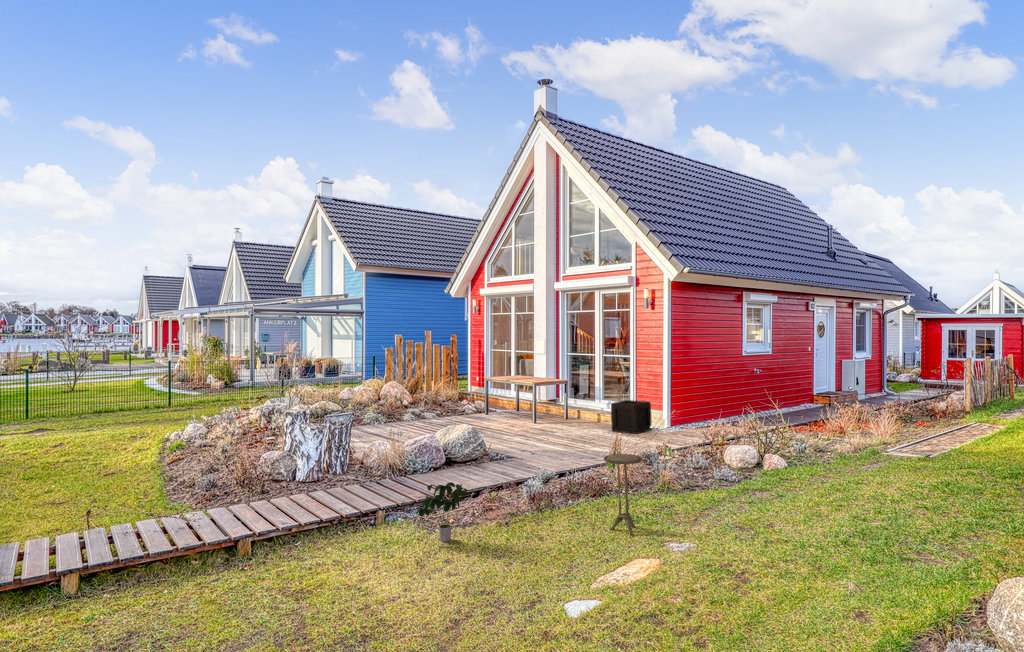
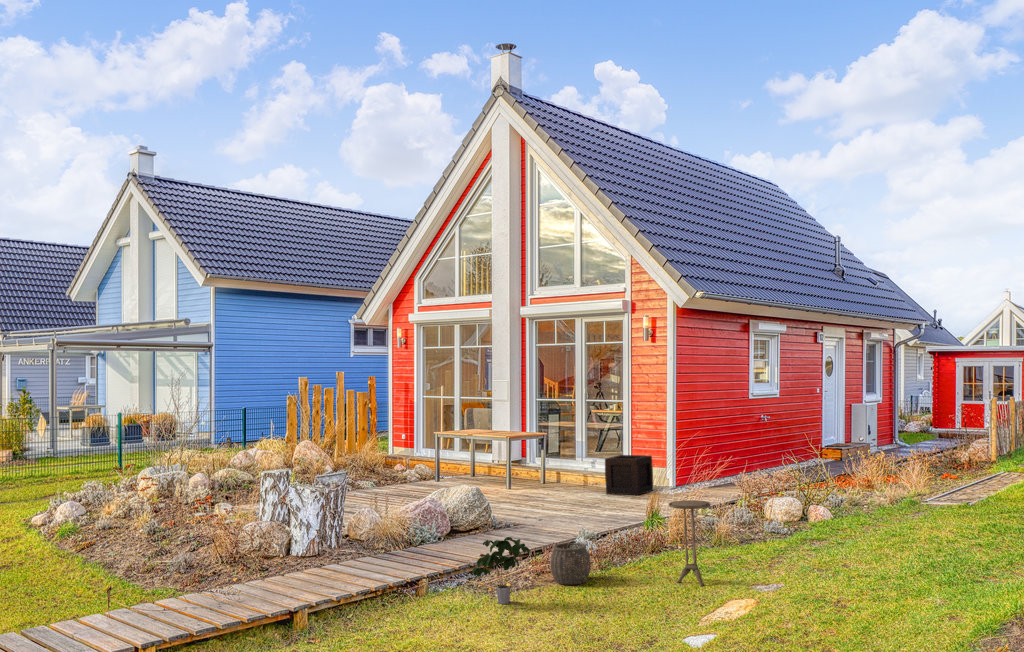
woven basket: none [501,486,537,525] -> present [550,543,591,585]

